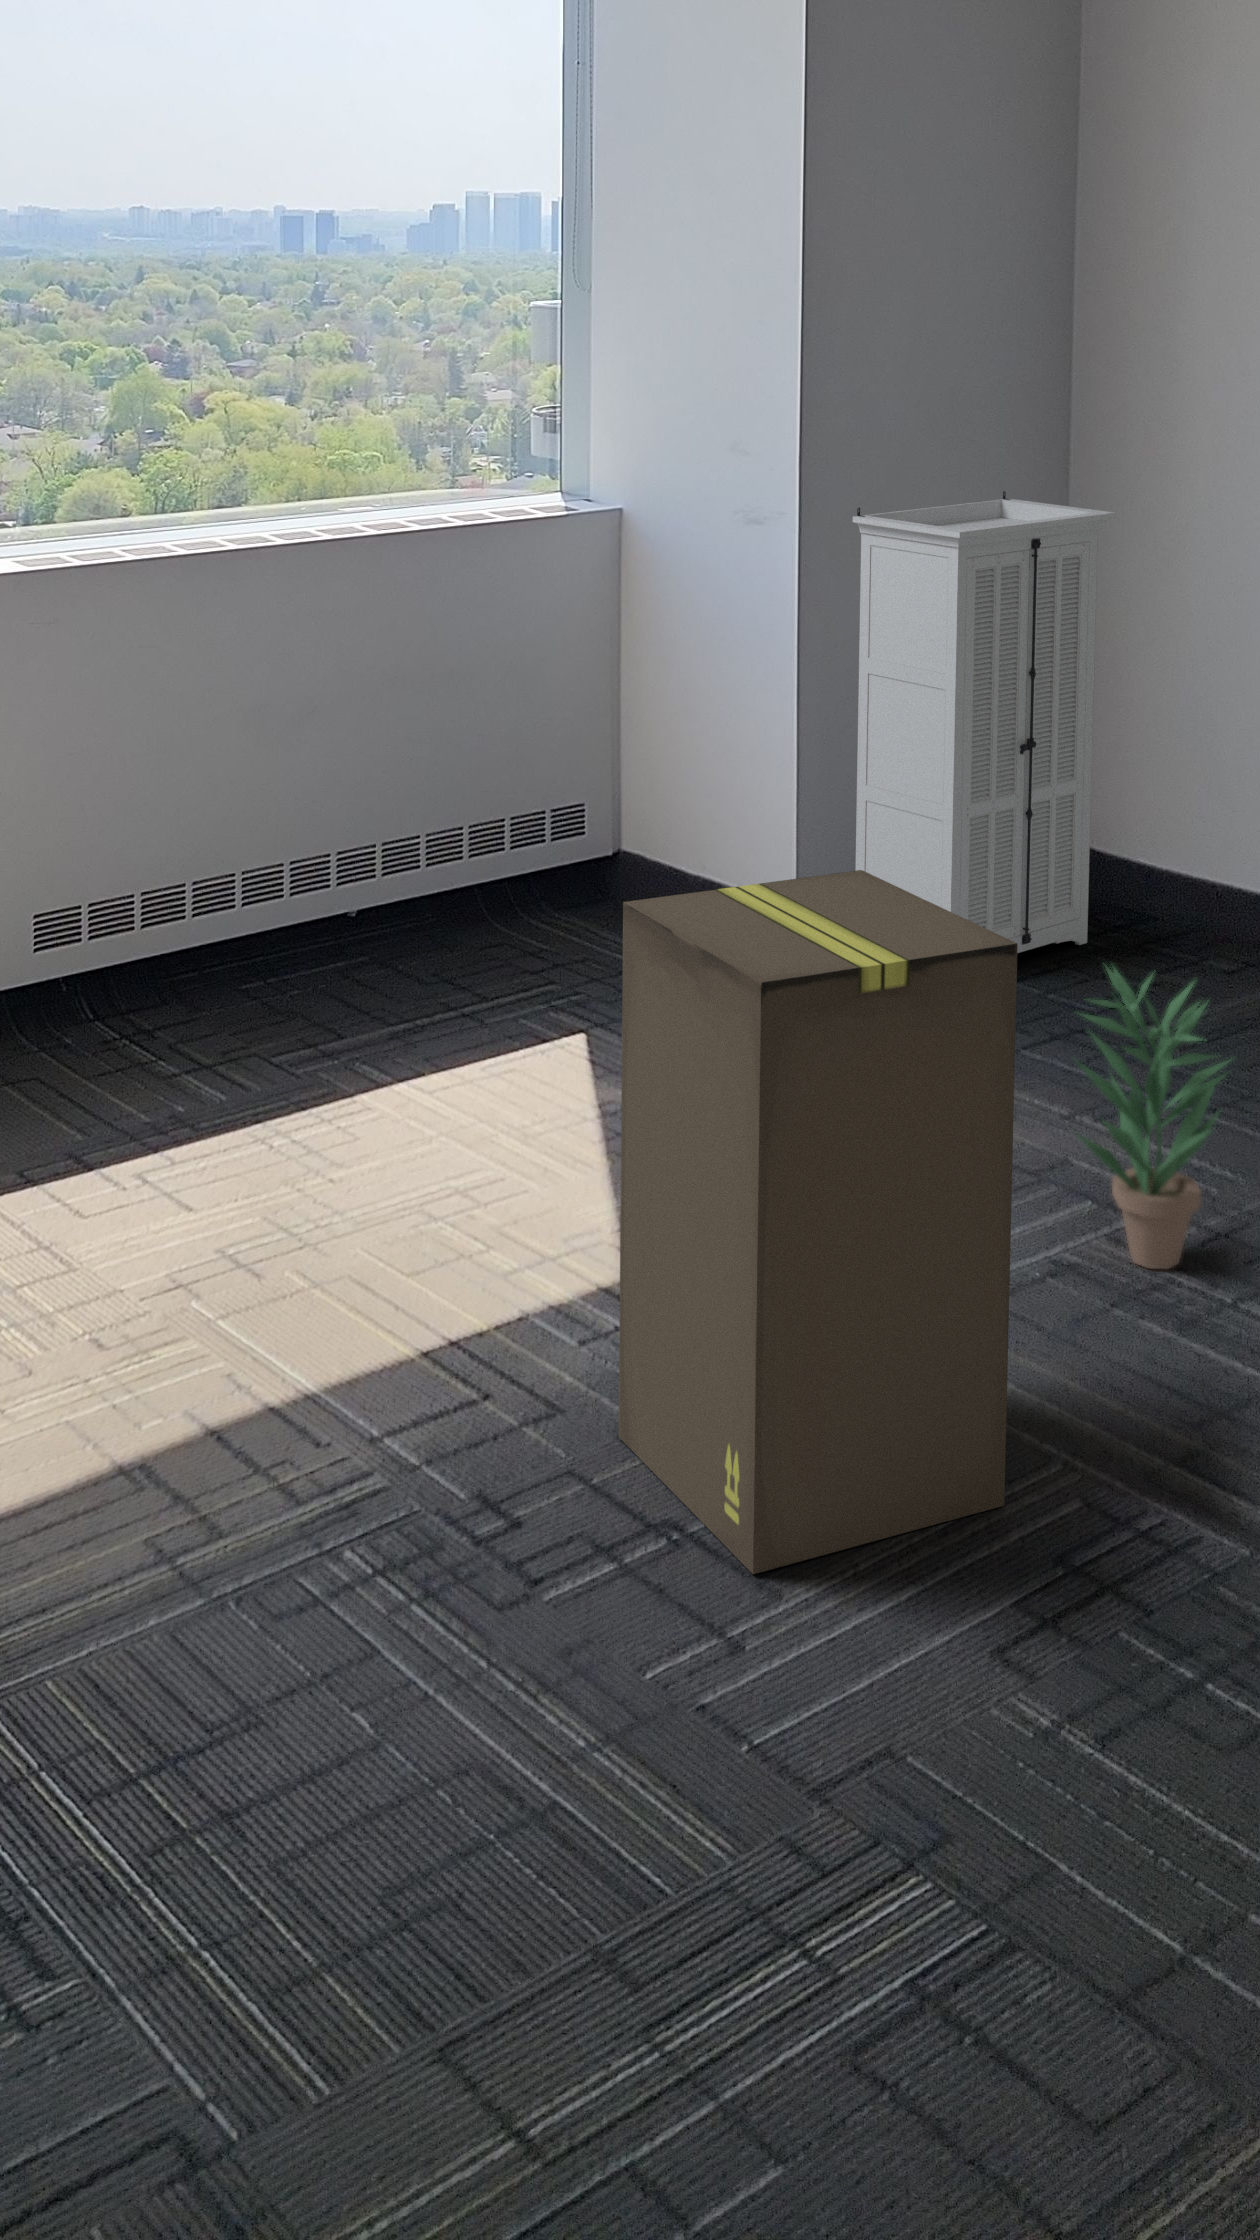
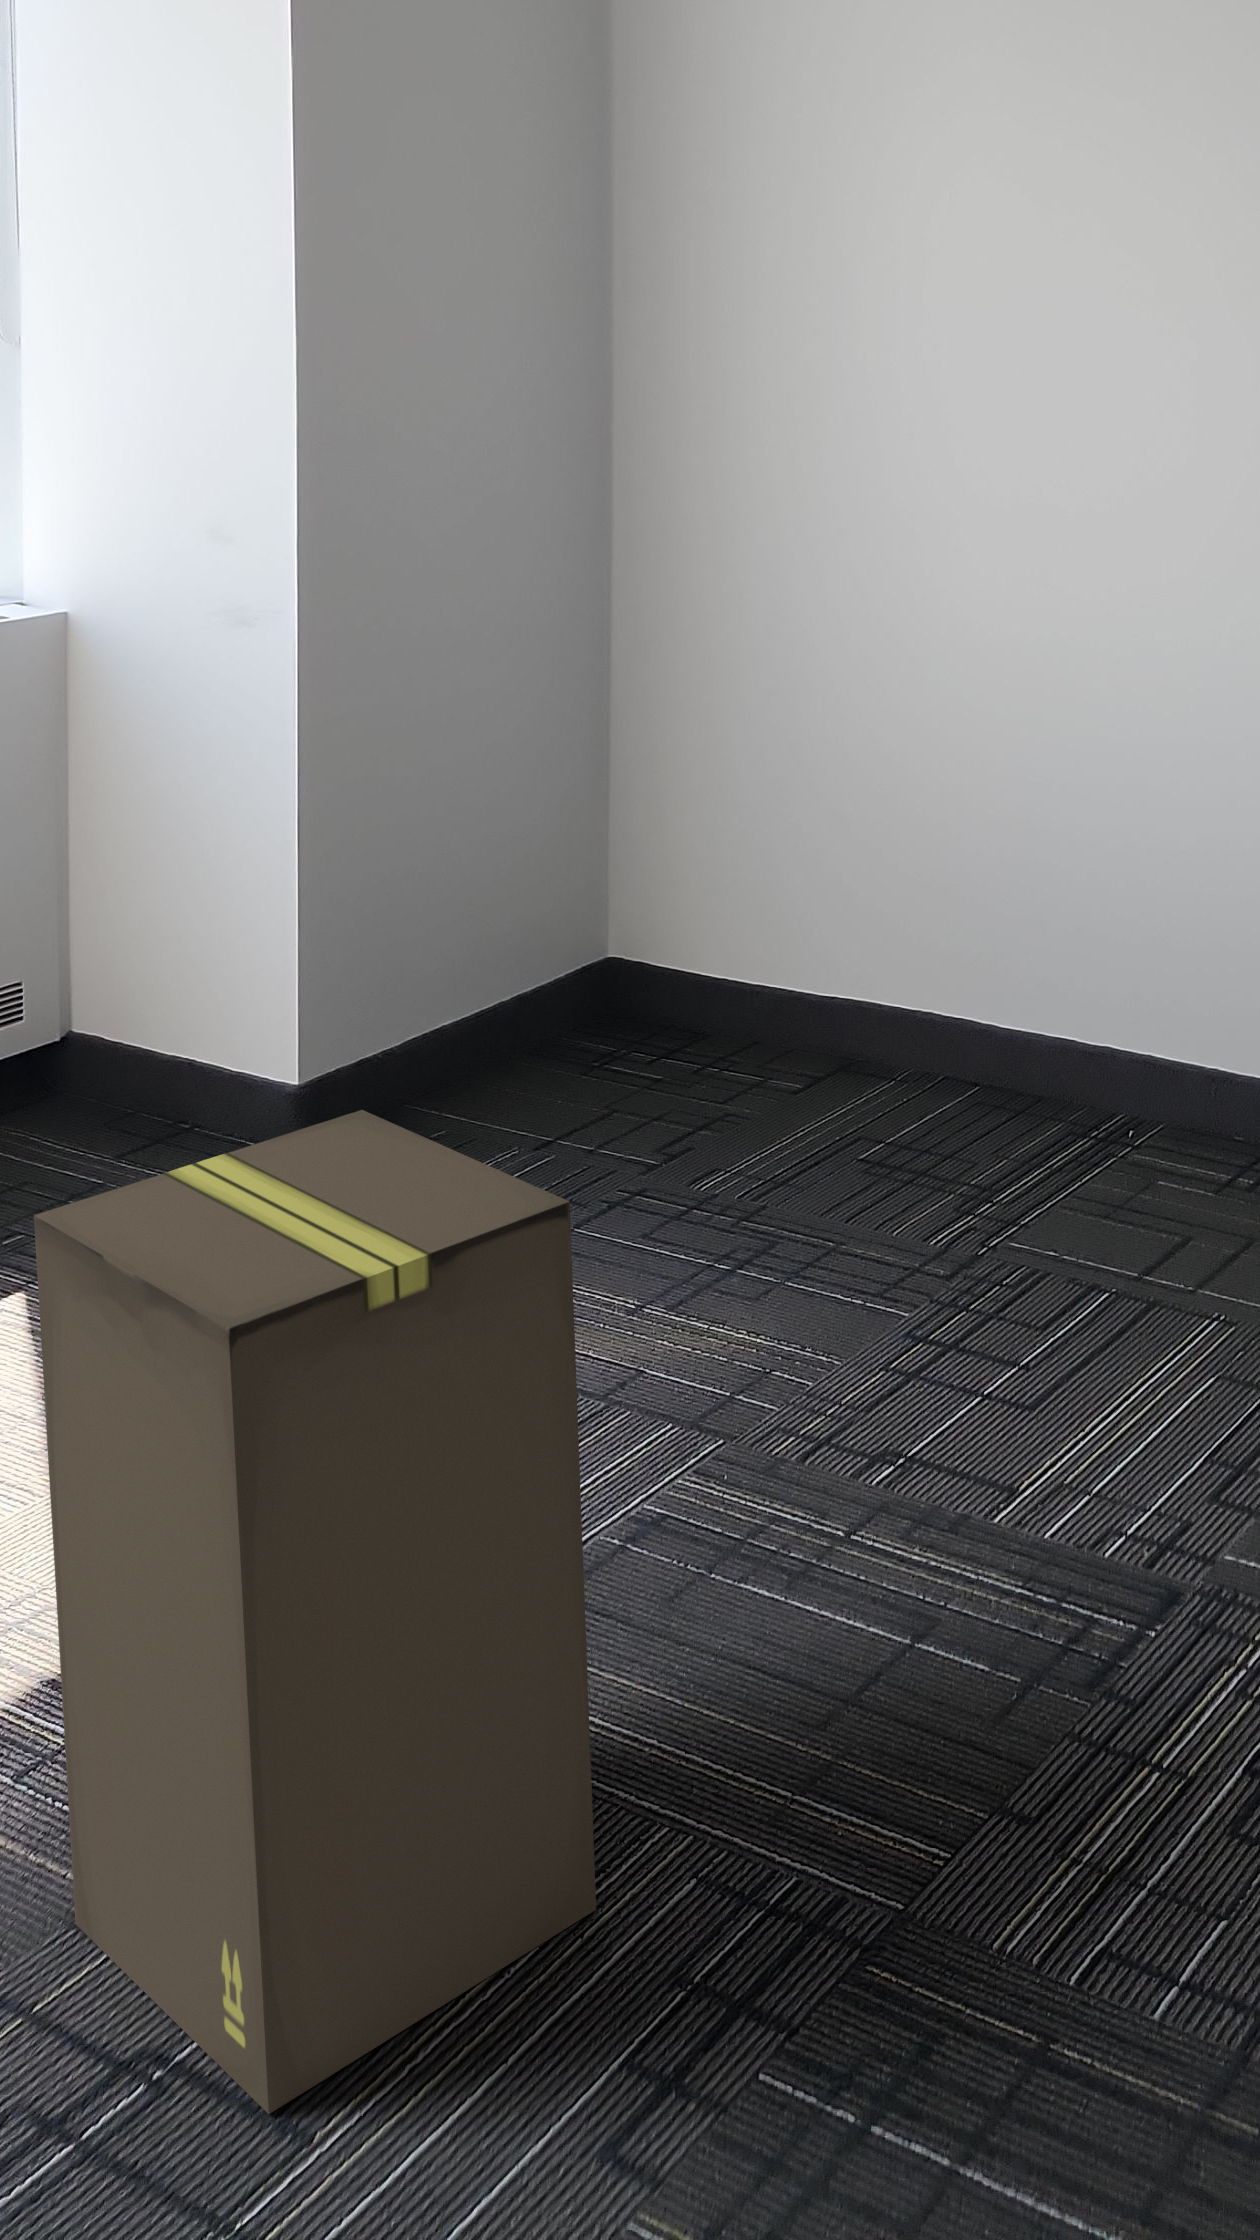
storage cabinet: present [853,491,1116,953] -> none [331,555,640,1145]
potted plant: present [1077,964,1229,1269] -> none [635,1145,831,1506]

